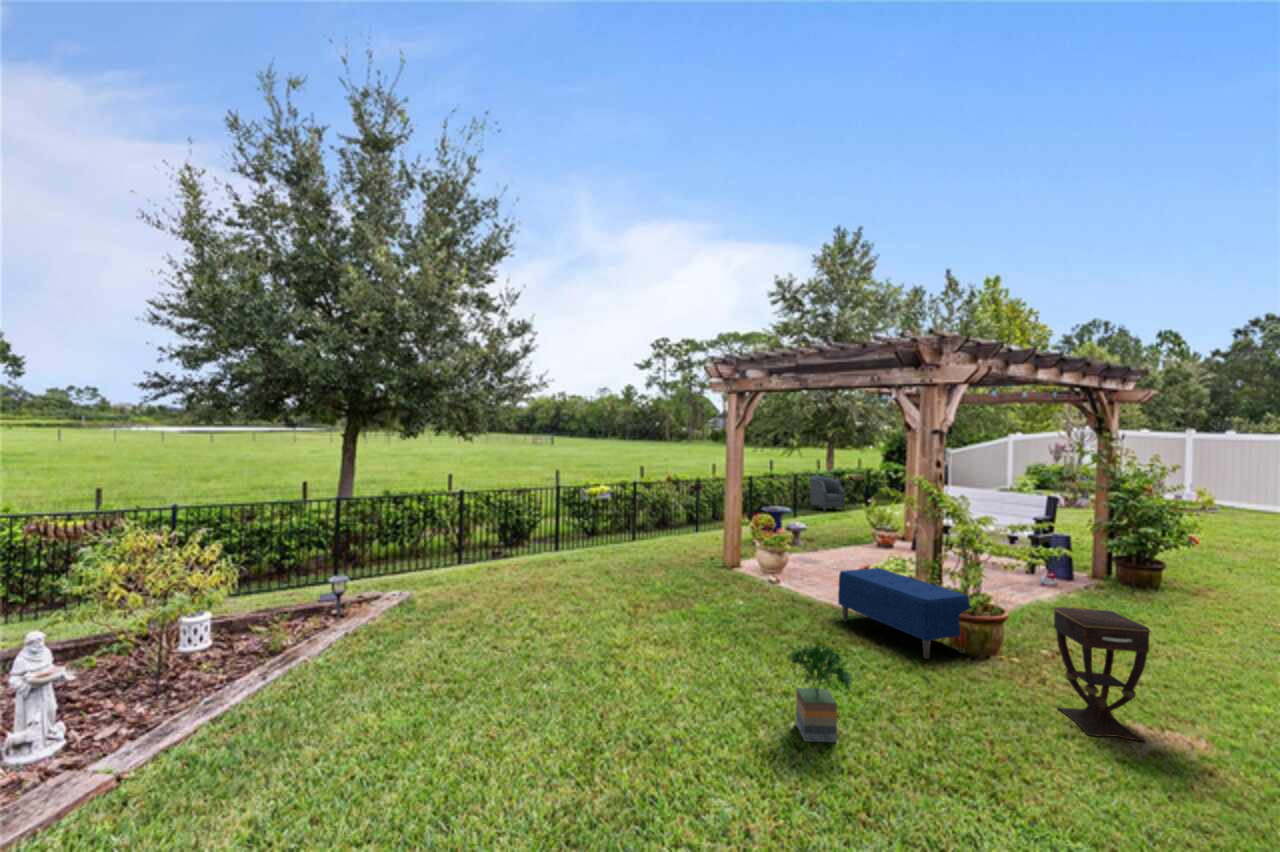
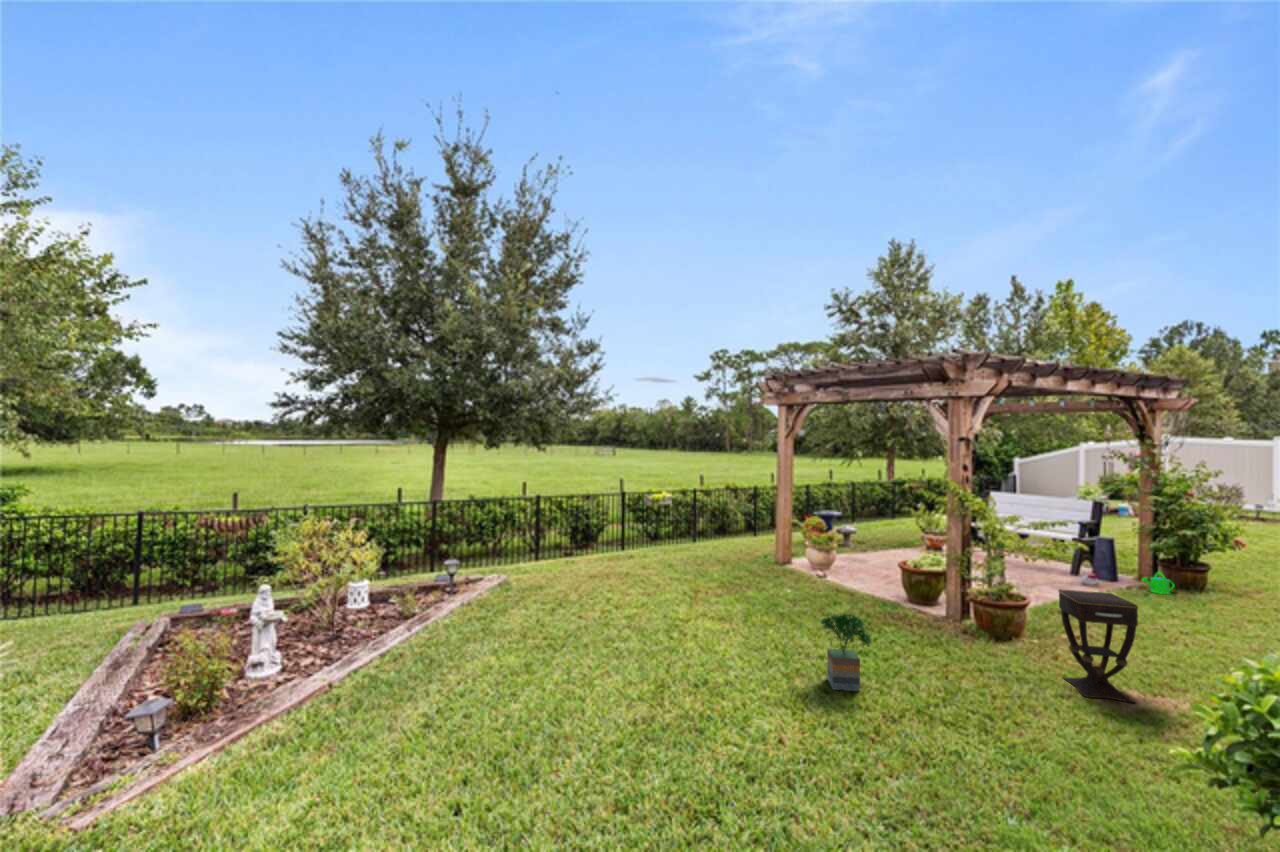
armchair: present [810,476,845,511] -> none [865,484,901,519]
bench: present [838,568,970,659] -> none [877,563,995,639]
watering can: none [1096,569,1128,593] -> present [1142,572,1175,594]

